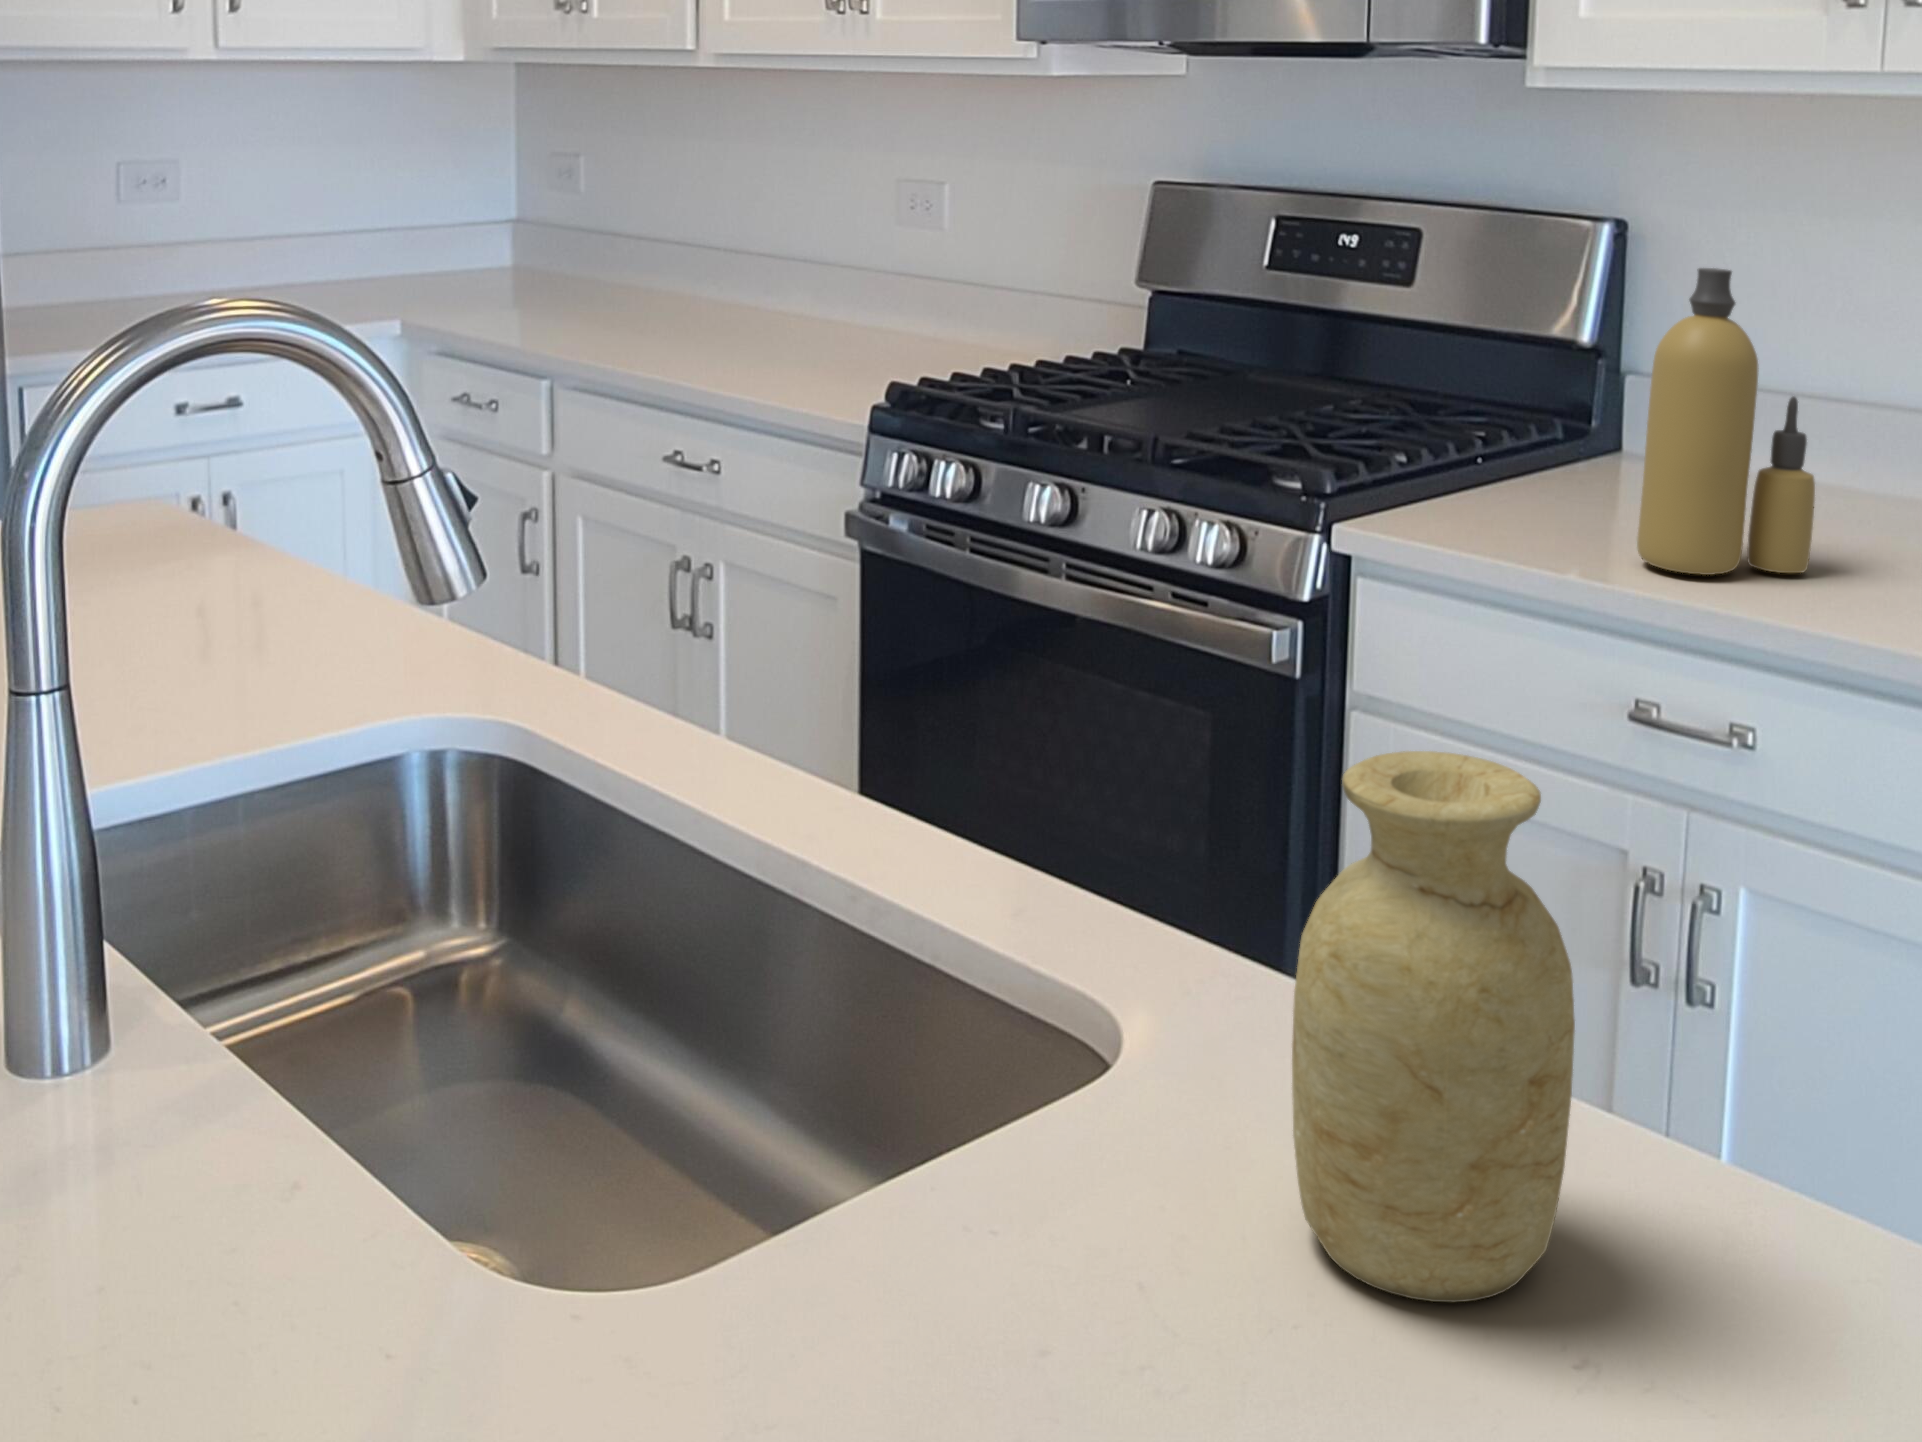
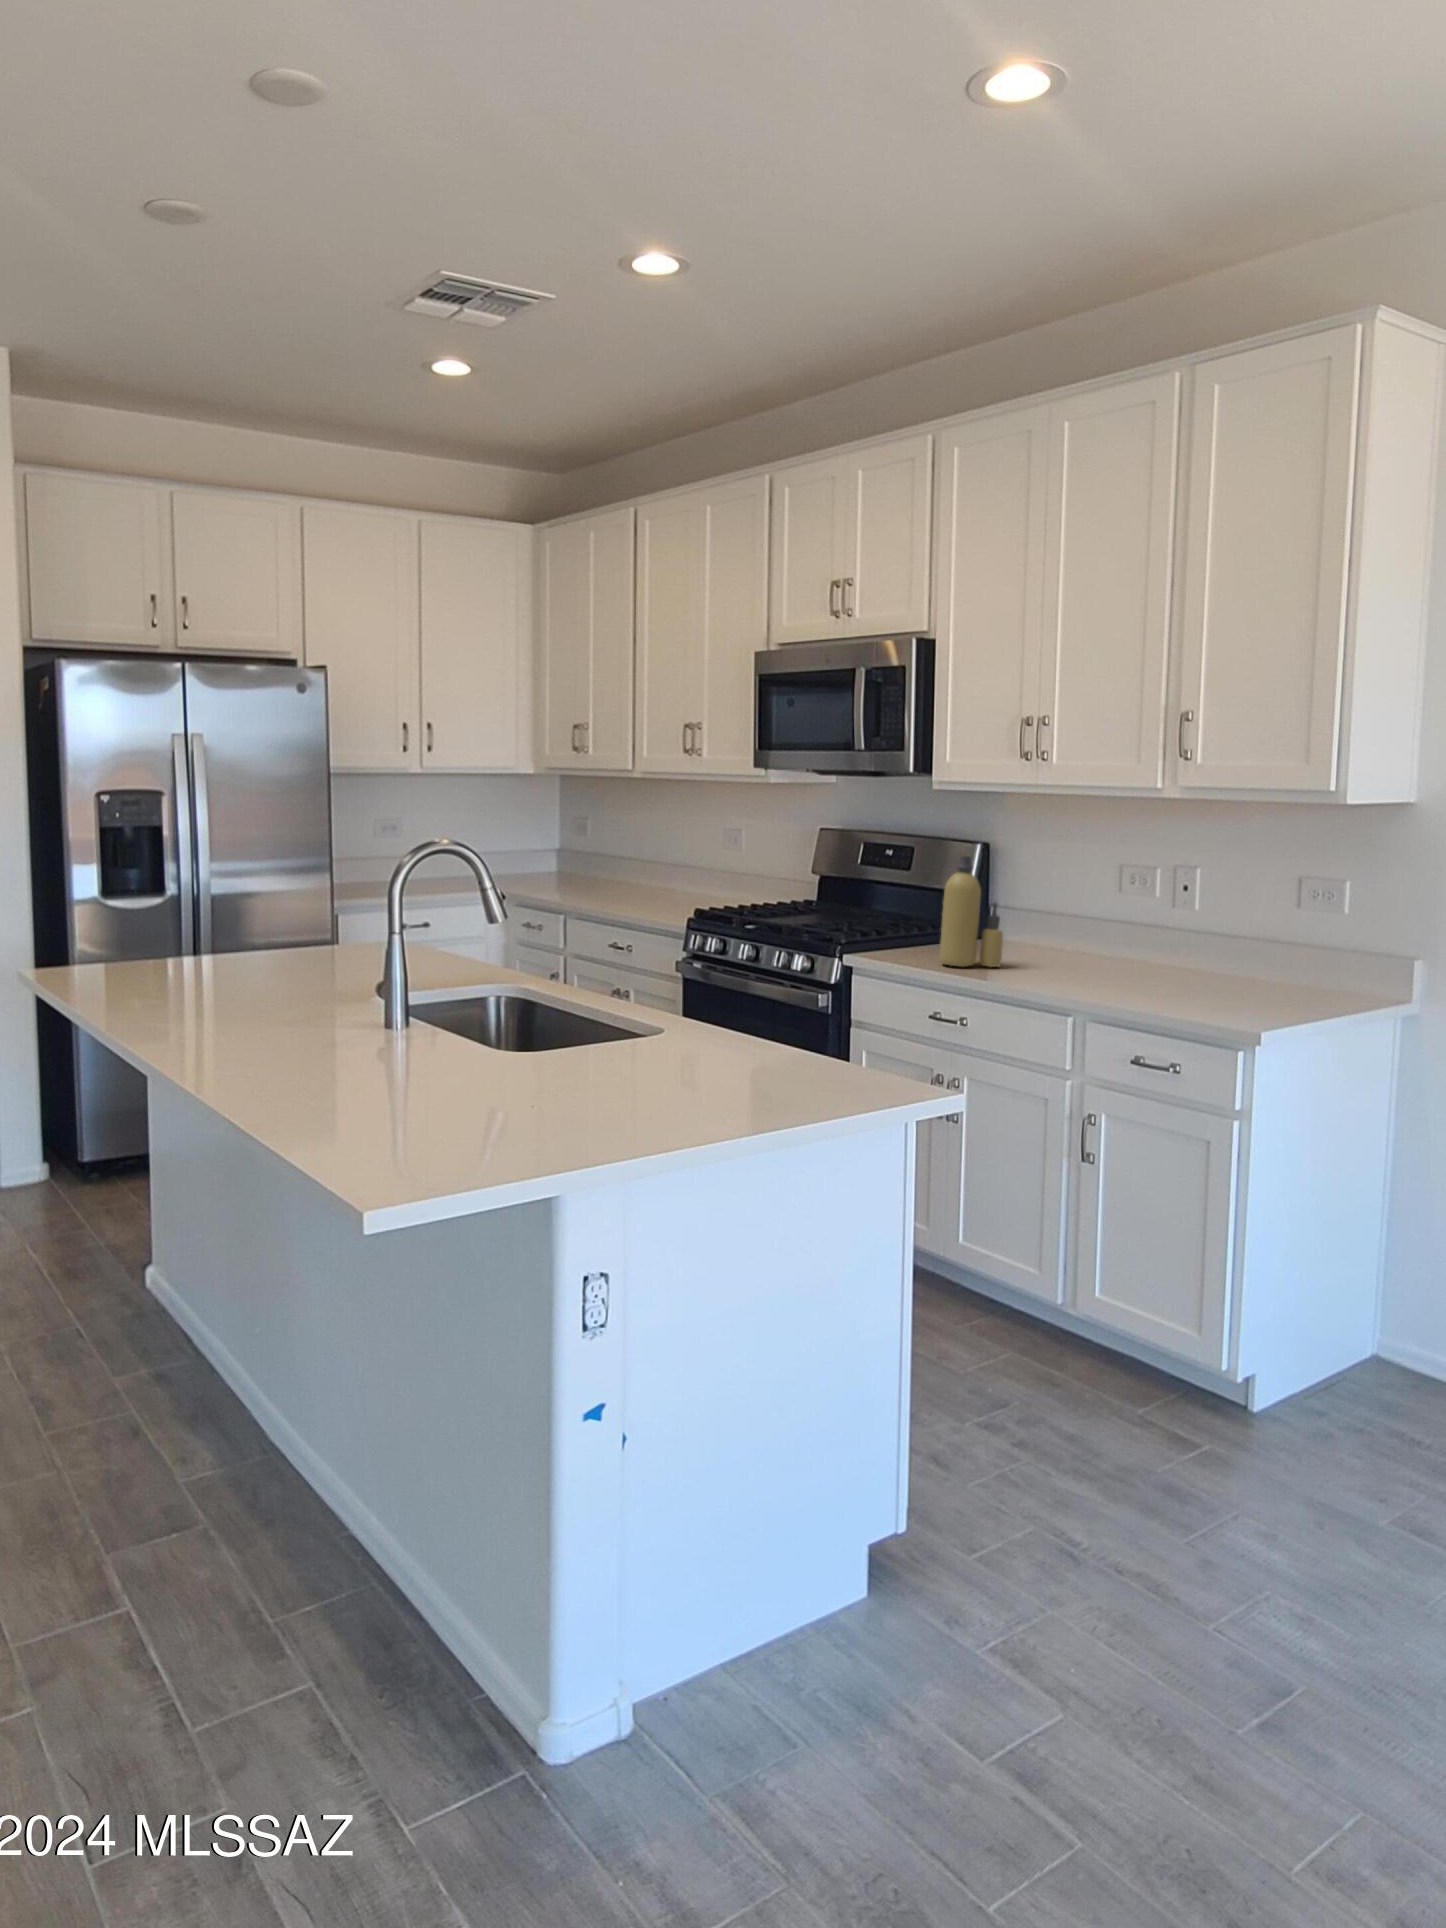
vase: present [1292,751,1575,1303] -> none [690,946,753,1066]

